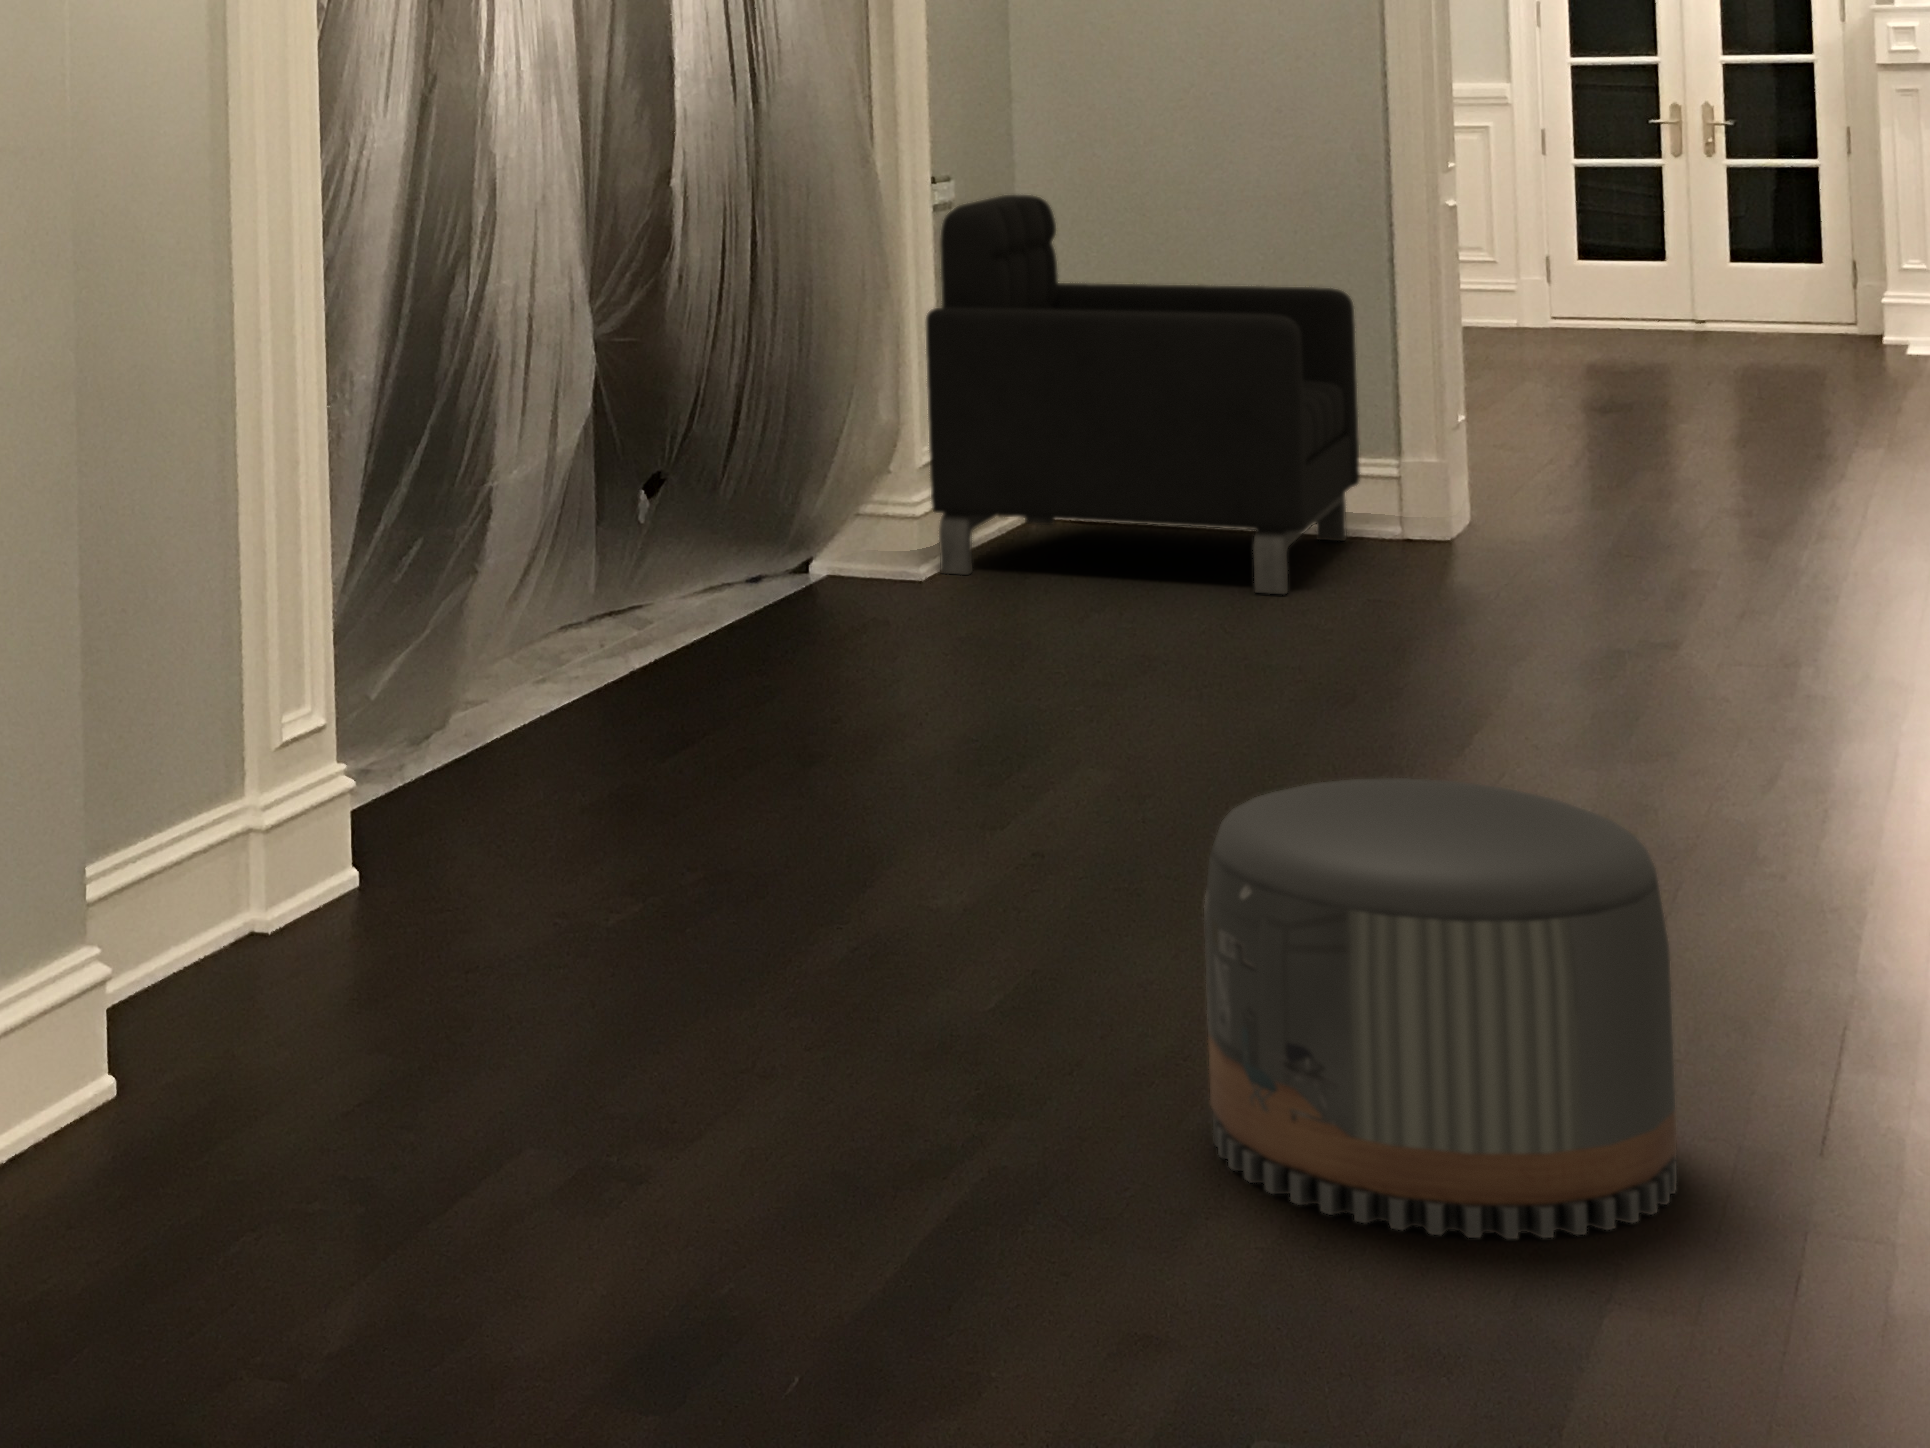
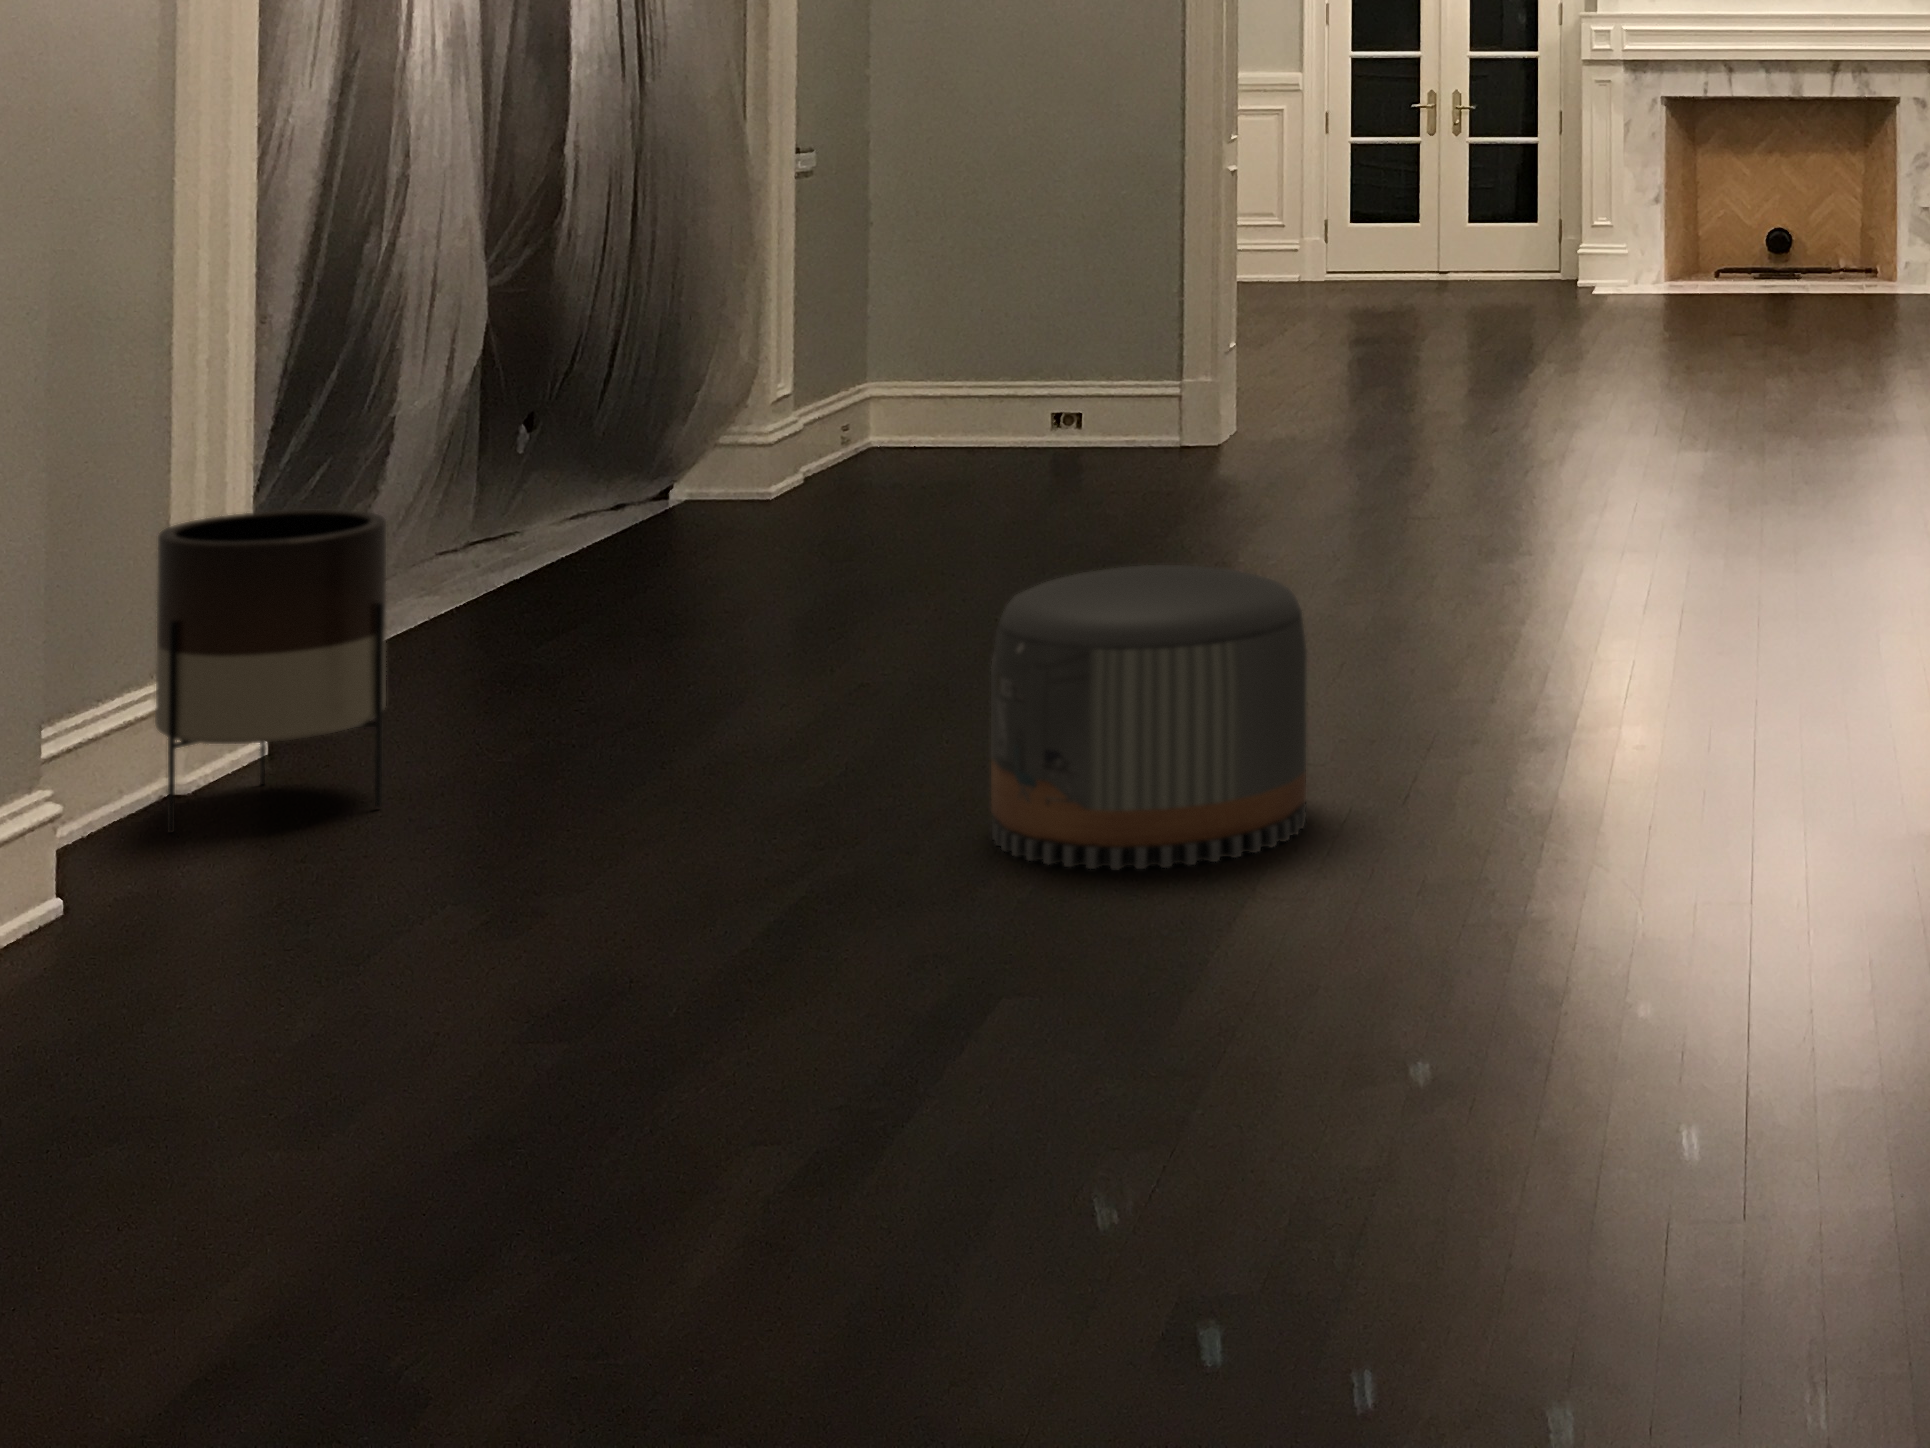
armchair: present [926,195,1360,594] -> none [787,163,1151,491]
planter: none [219,614,467,991] -> present [155,509,386,832]

